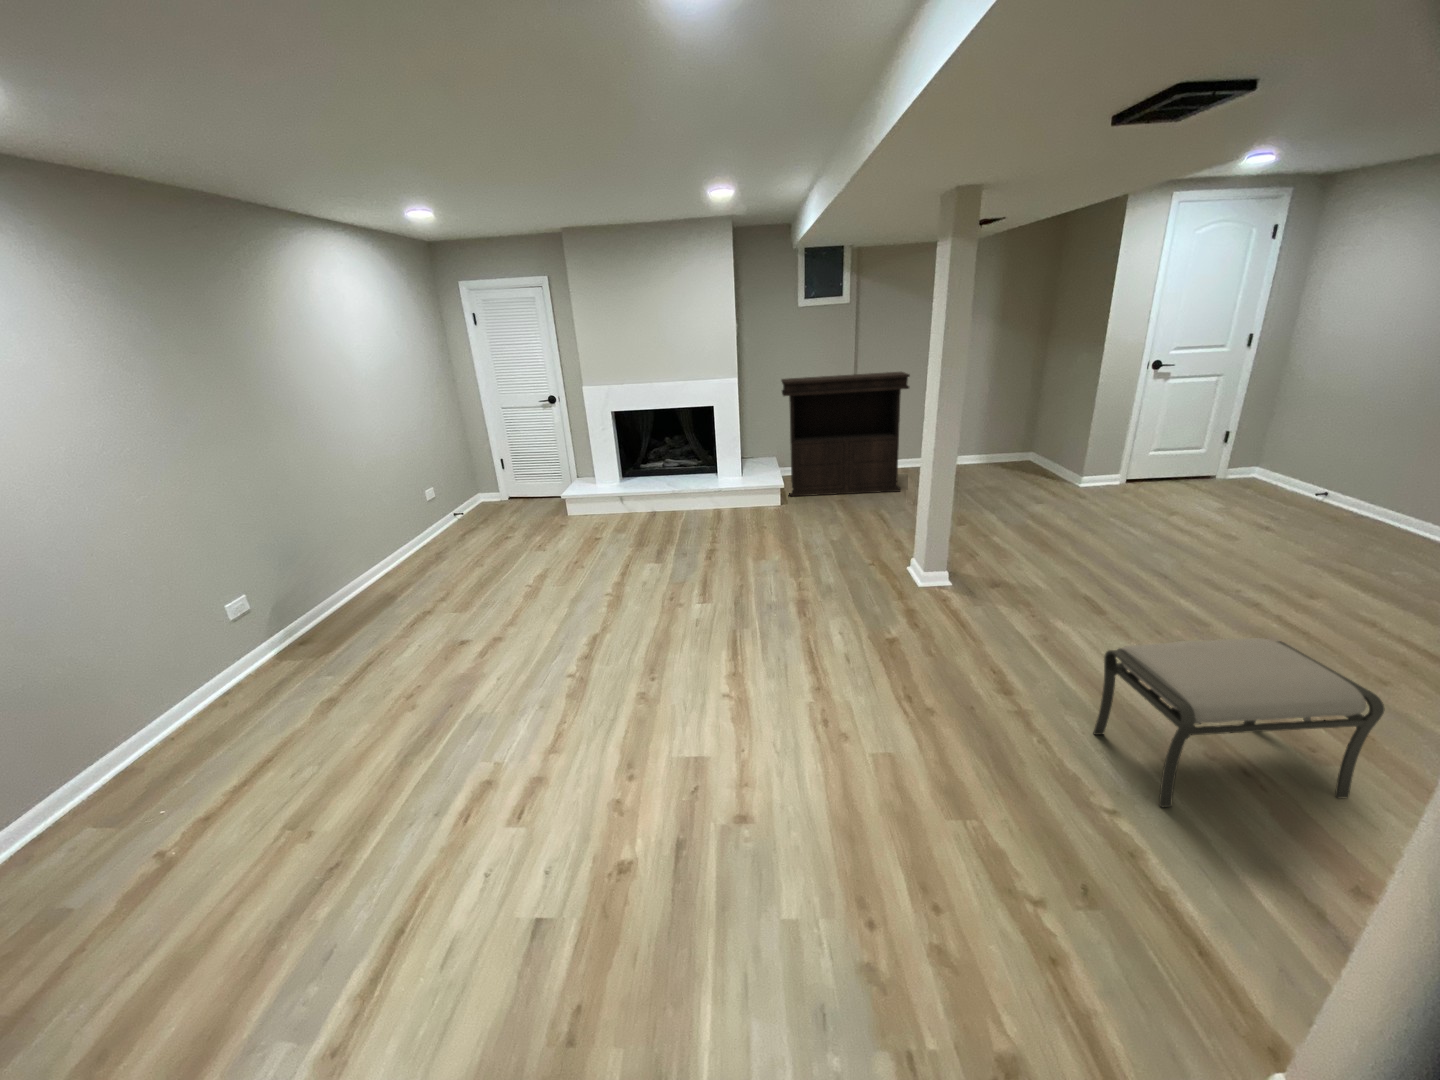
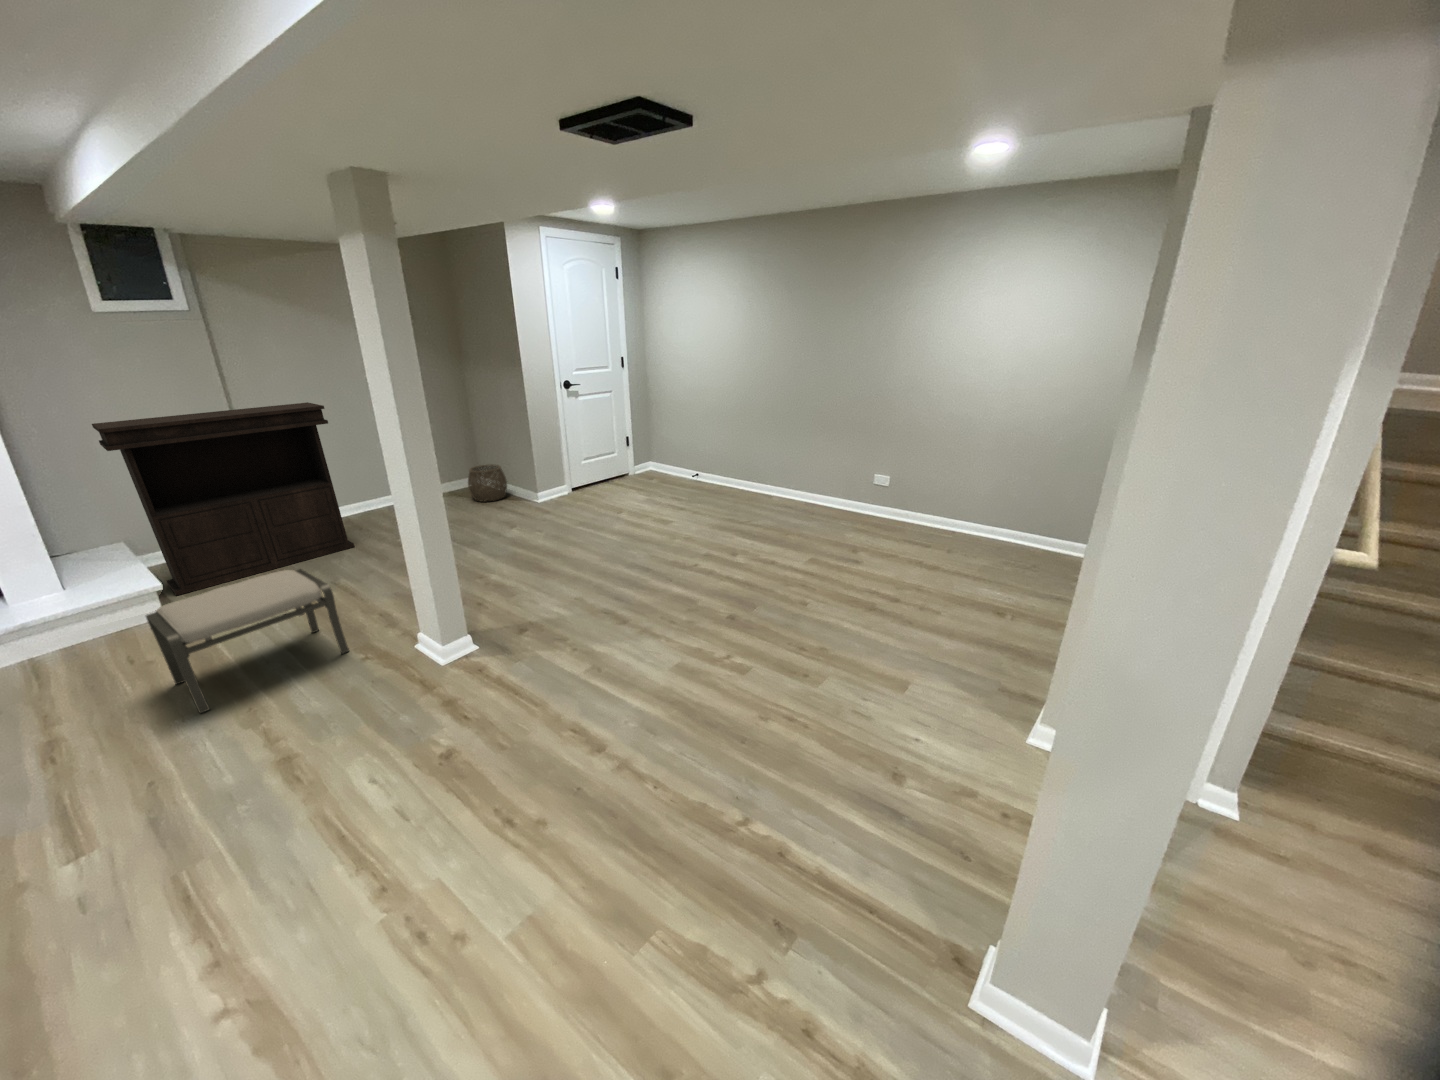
woven basket: none [1012,442,1054,479] -> present [468,464,507,502]
ottoman: present [1093,638,1384,807] -> present [146,569,349,713]

